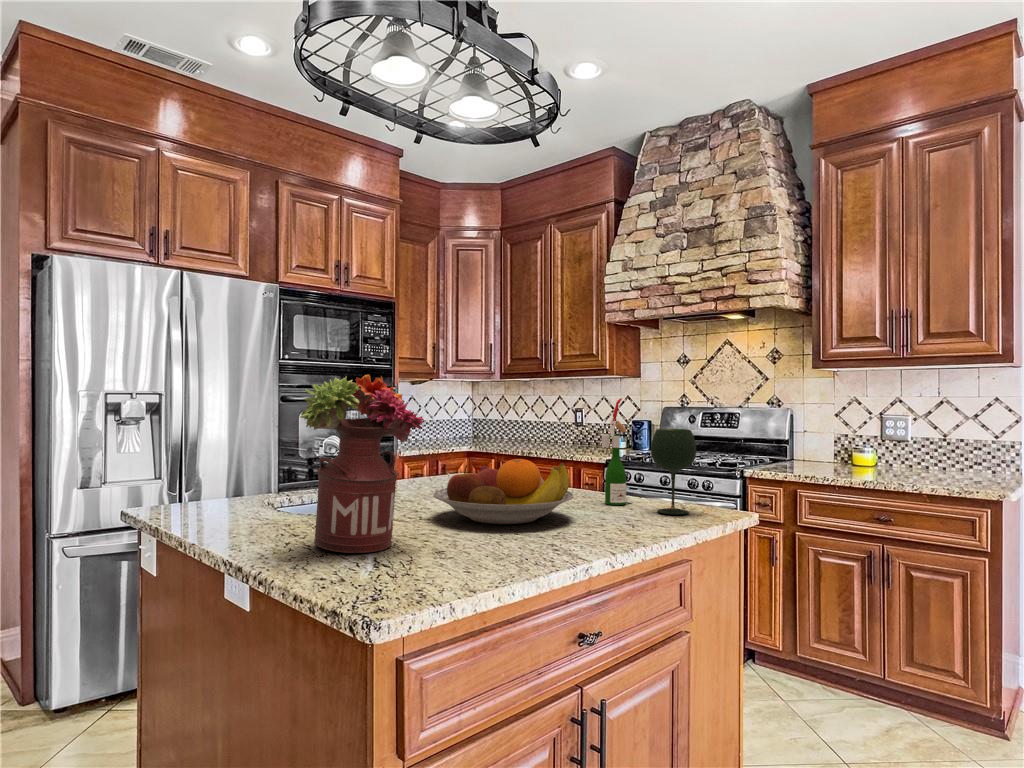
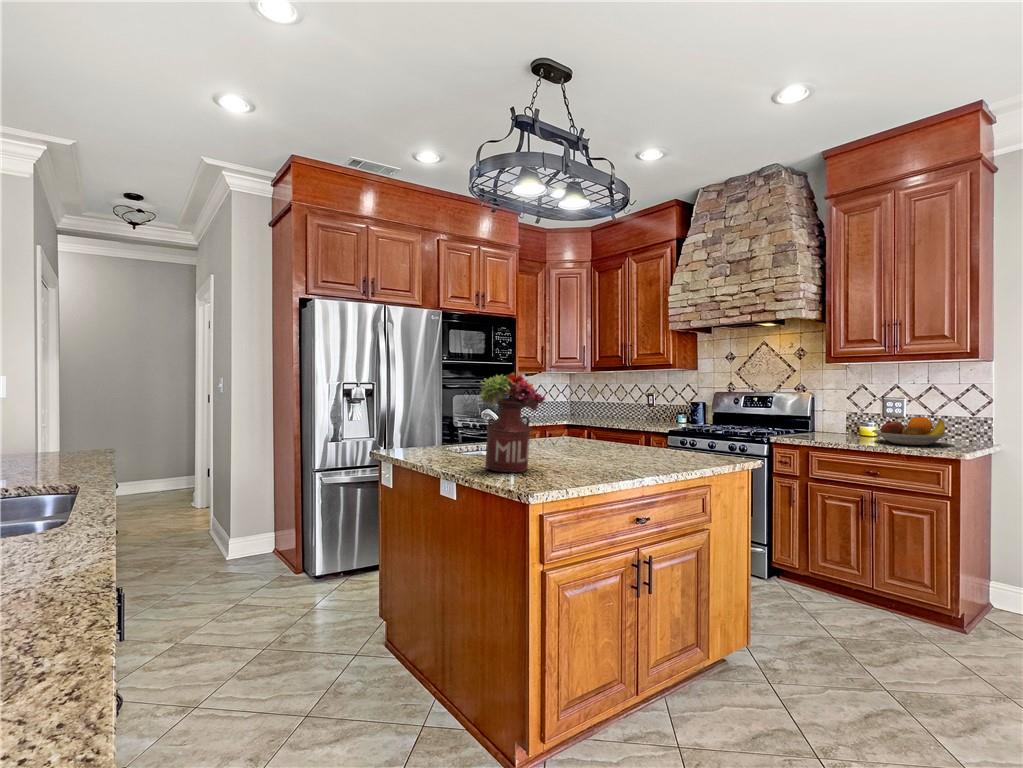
wine bottle: present [602,398,633,505] -> none [657,386,678,455]
wine glass: present [651,429,696,515] -> none [688,405,718,460]
fruit bowl: present [433,459,574,524] -> present [872,417,949,445]

